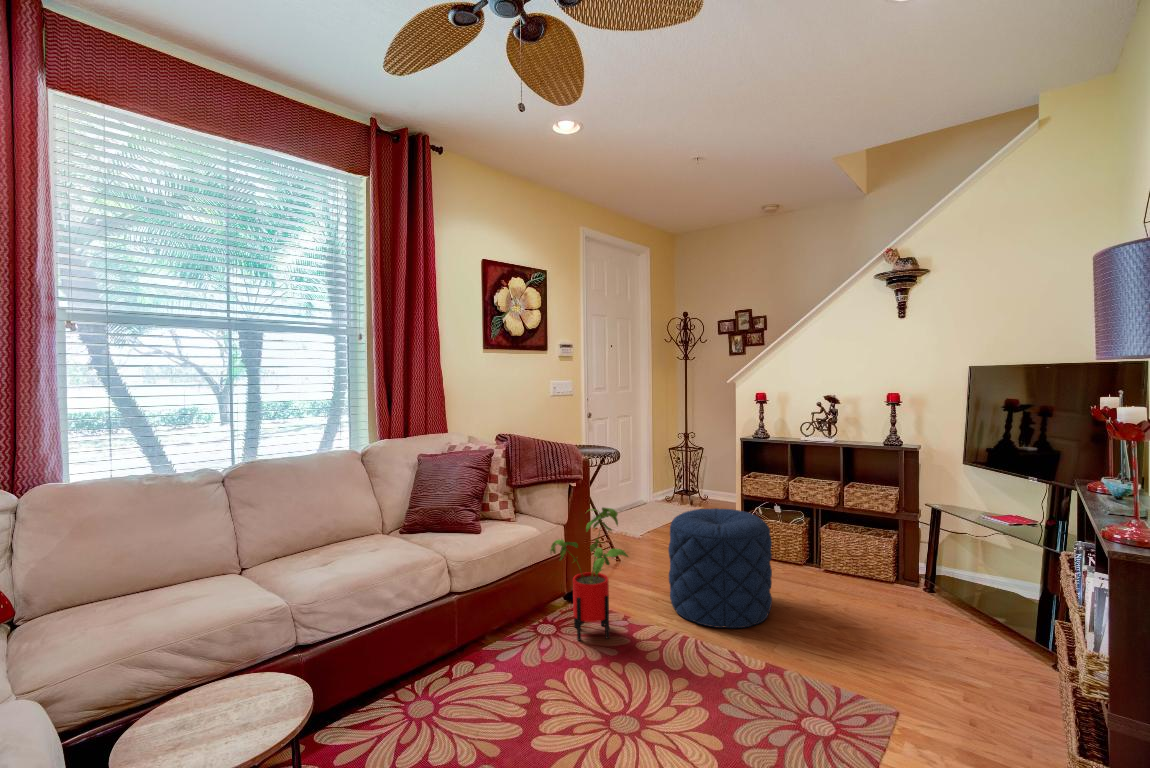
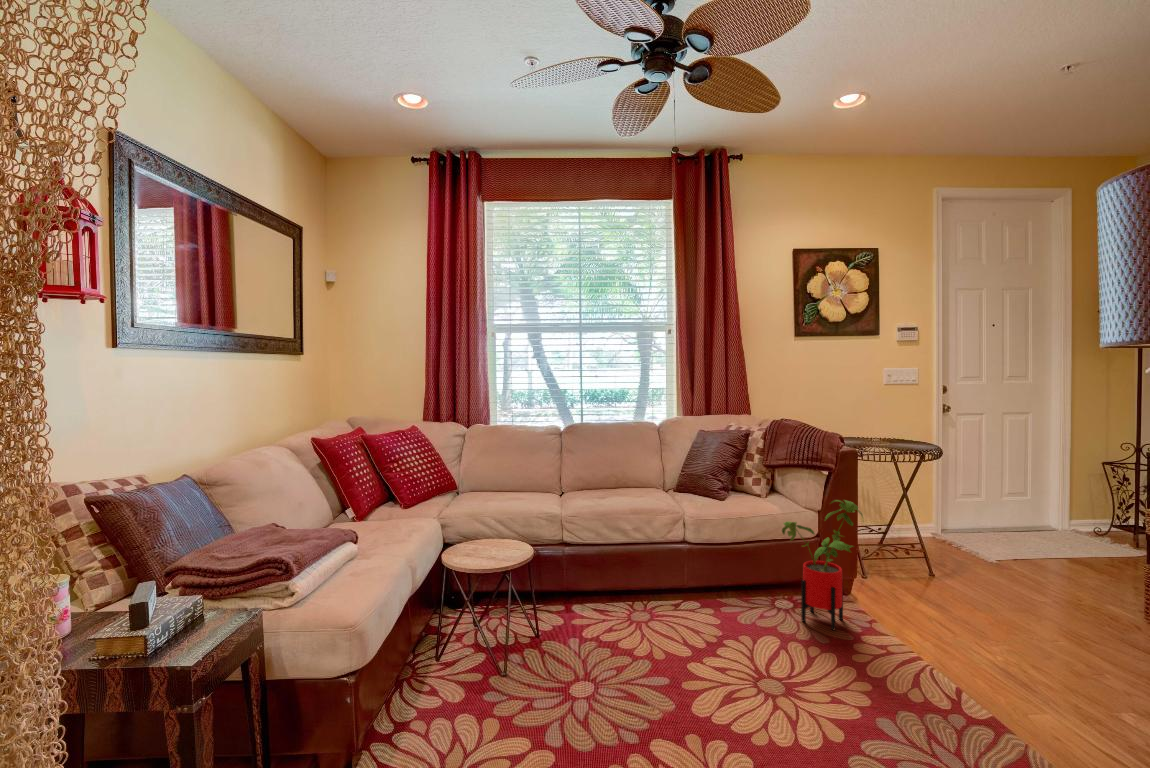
pouf: present [668,508,772,628] -> none [937,528,1101,687]

